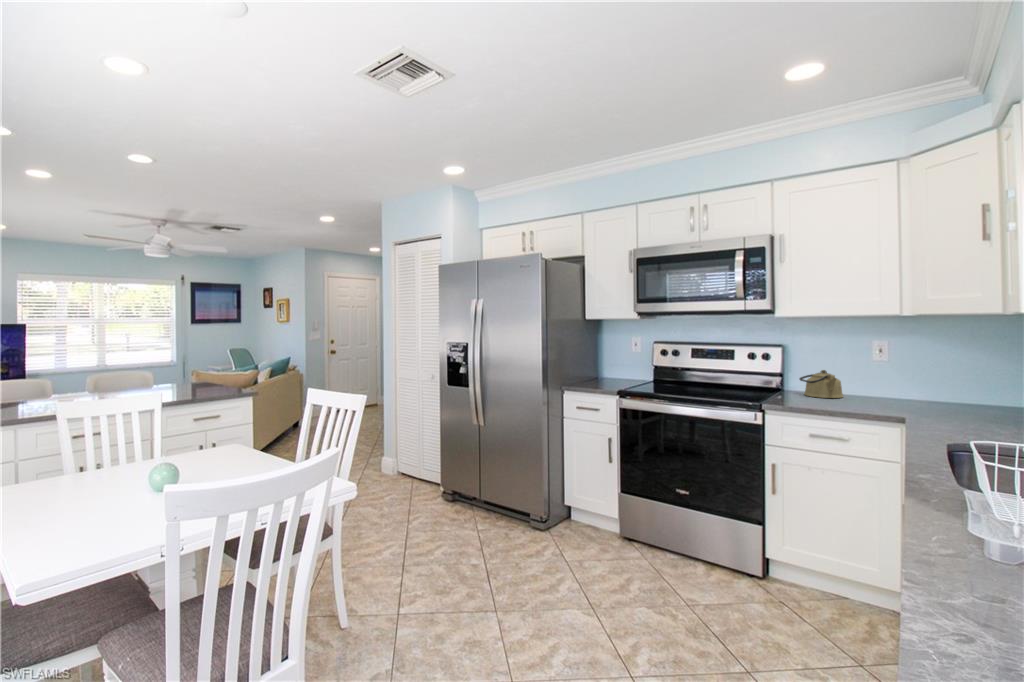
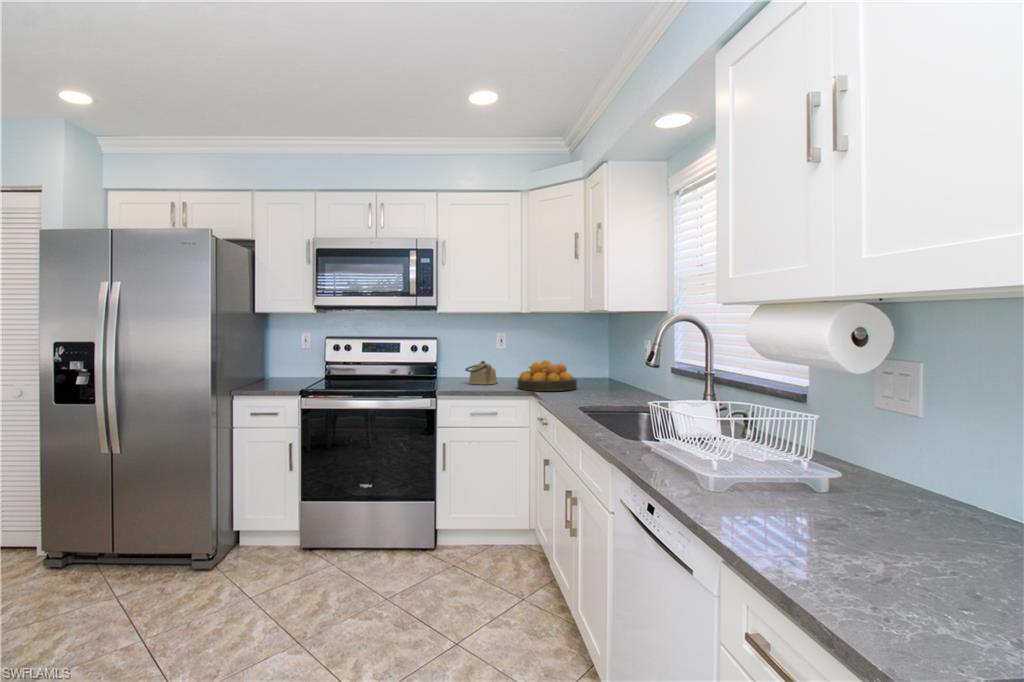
fruit bowl: none [875,374,975,416] -> present [517,361,577,391]

